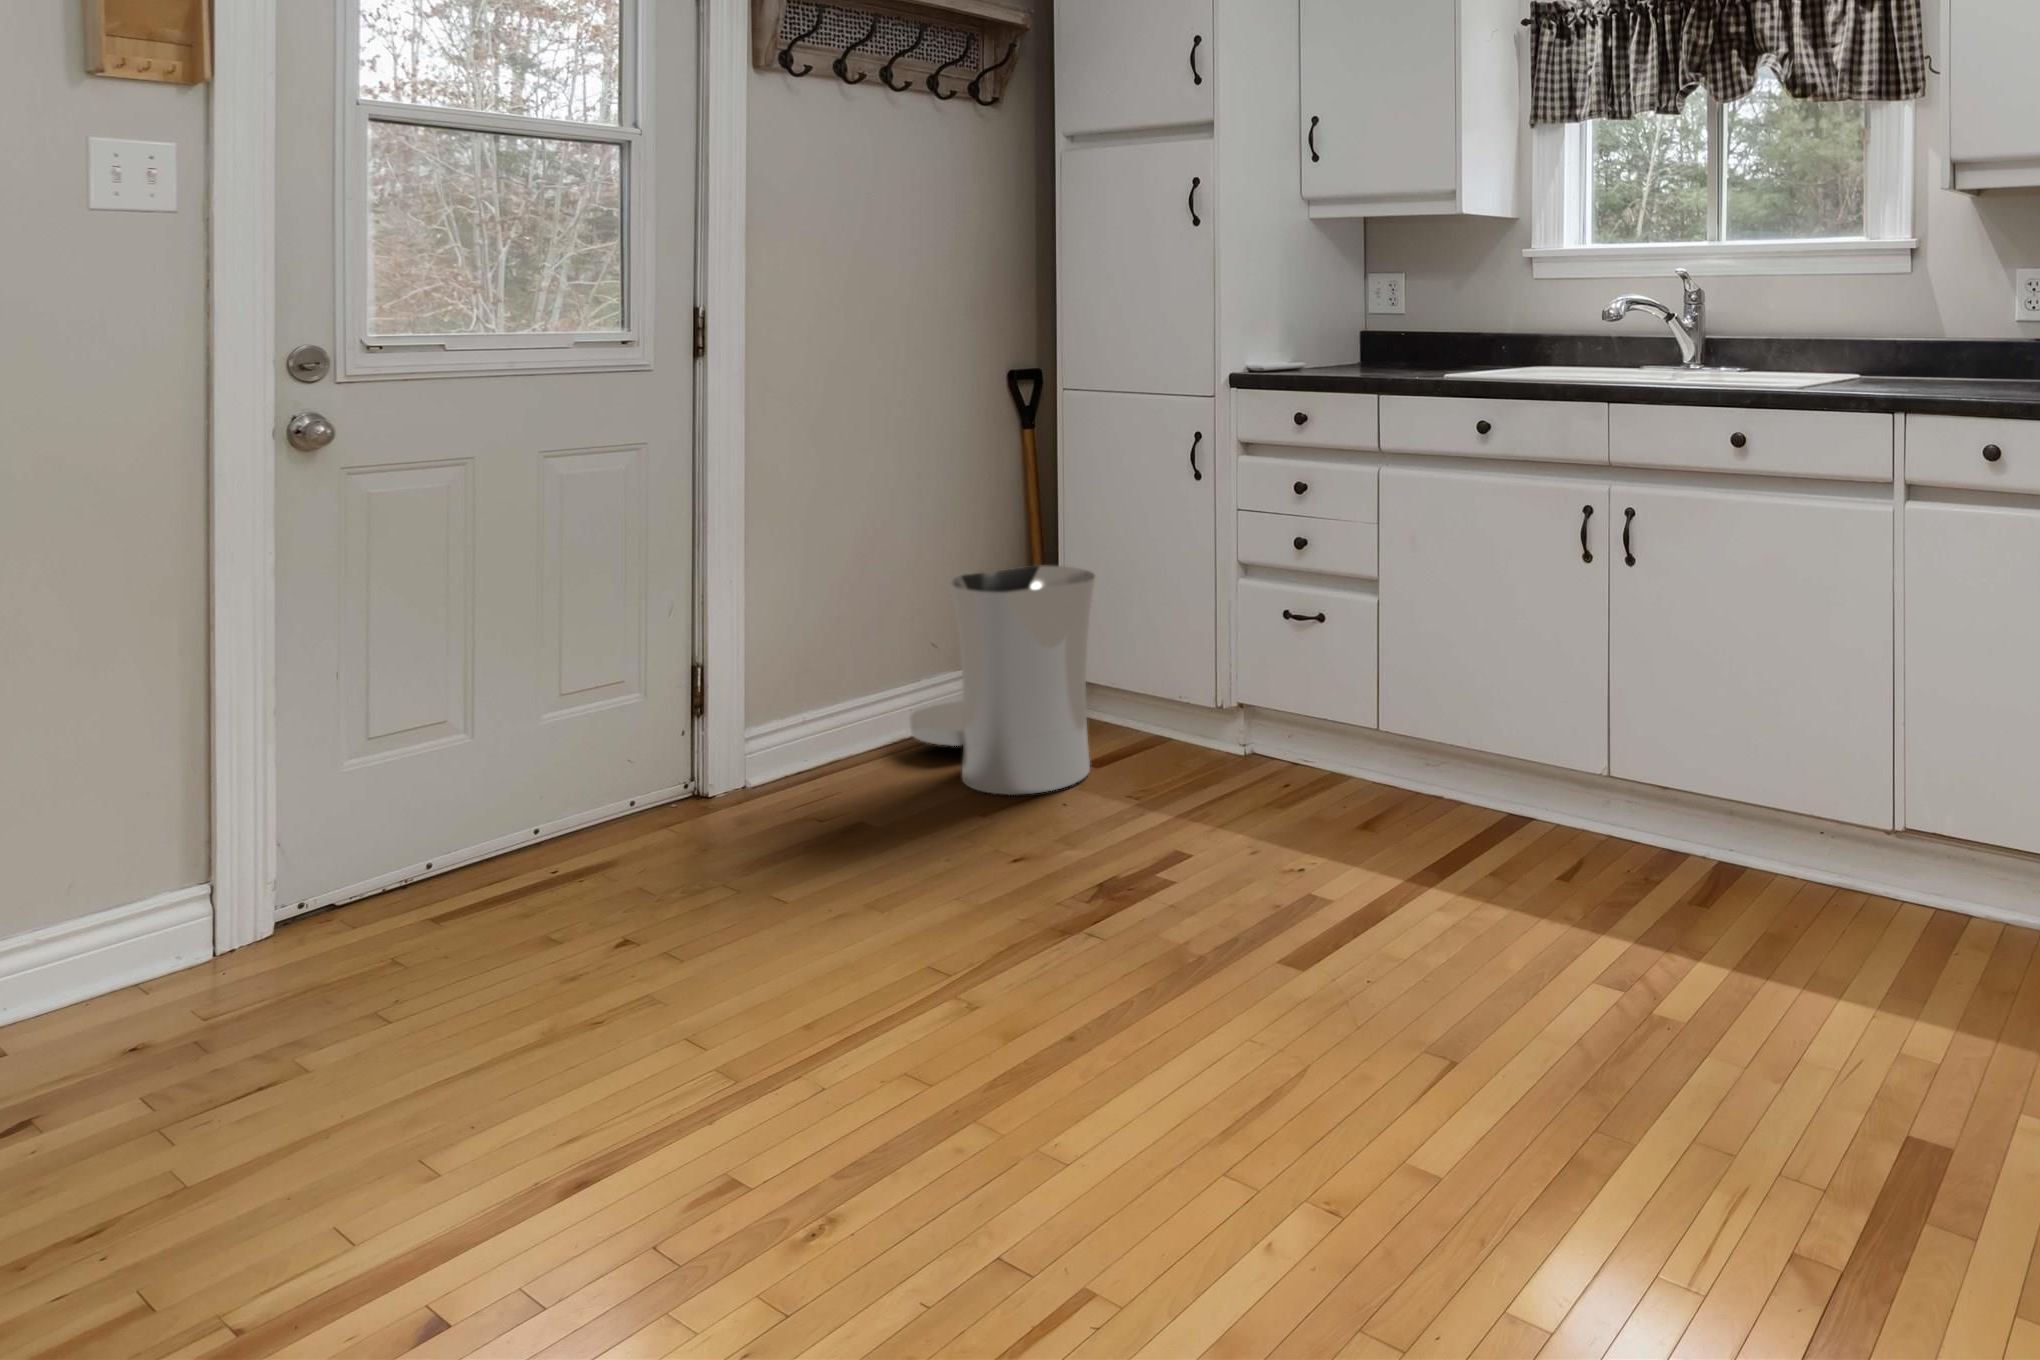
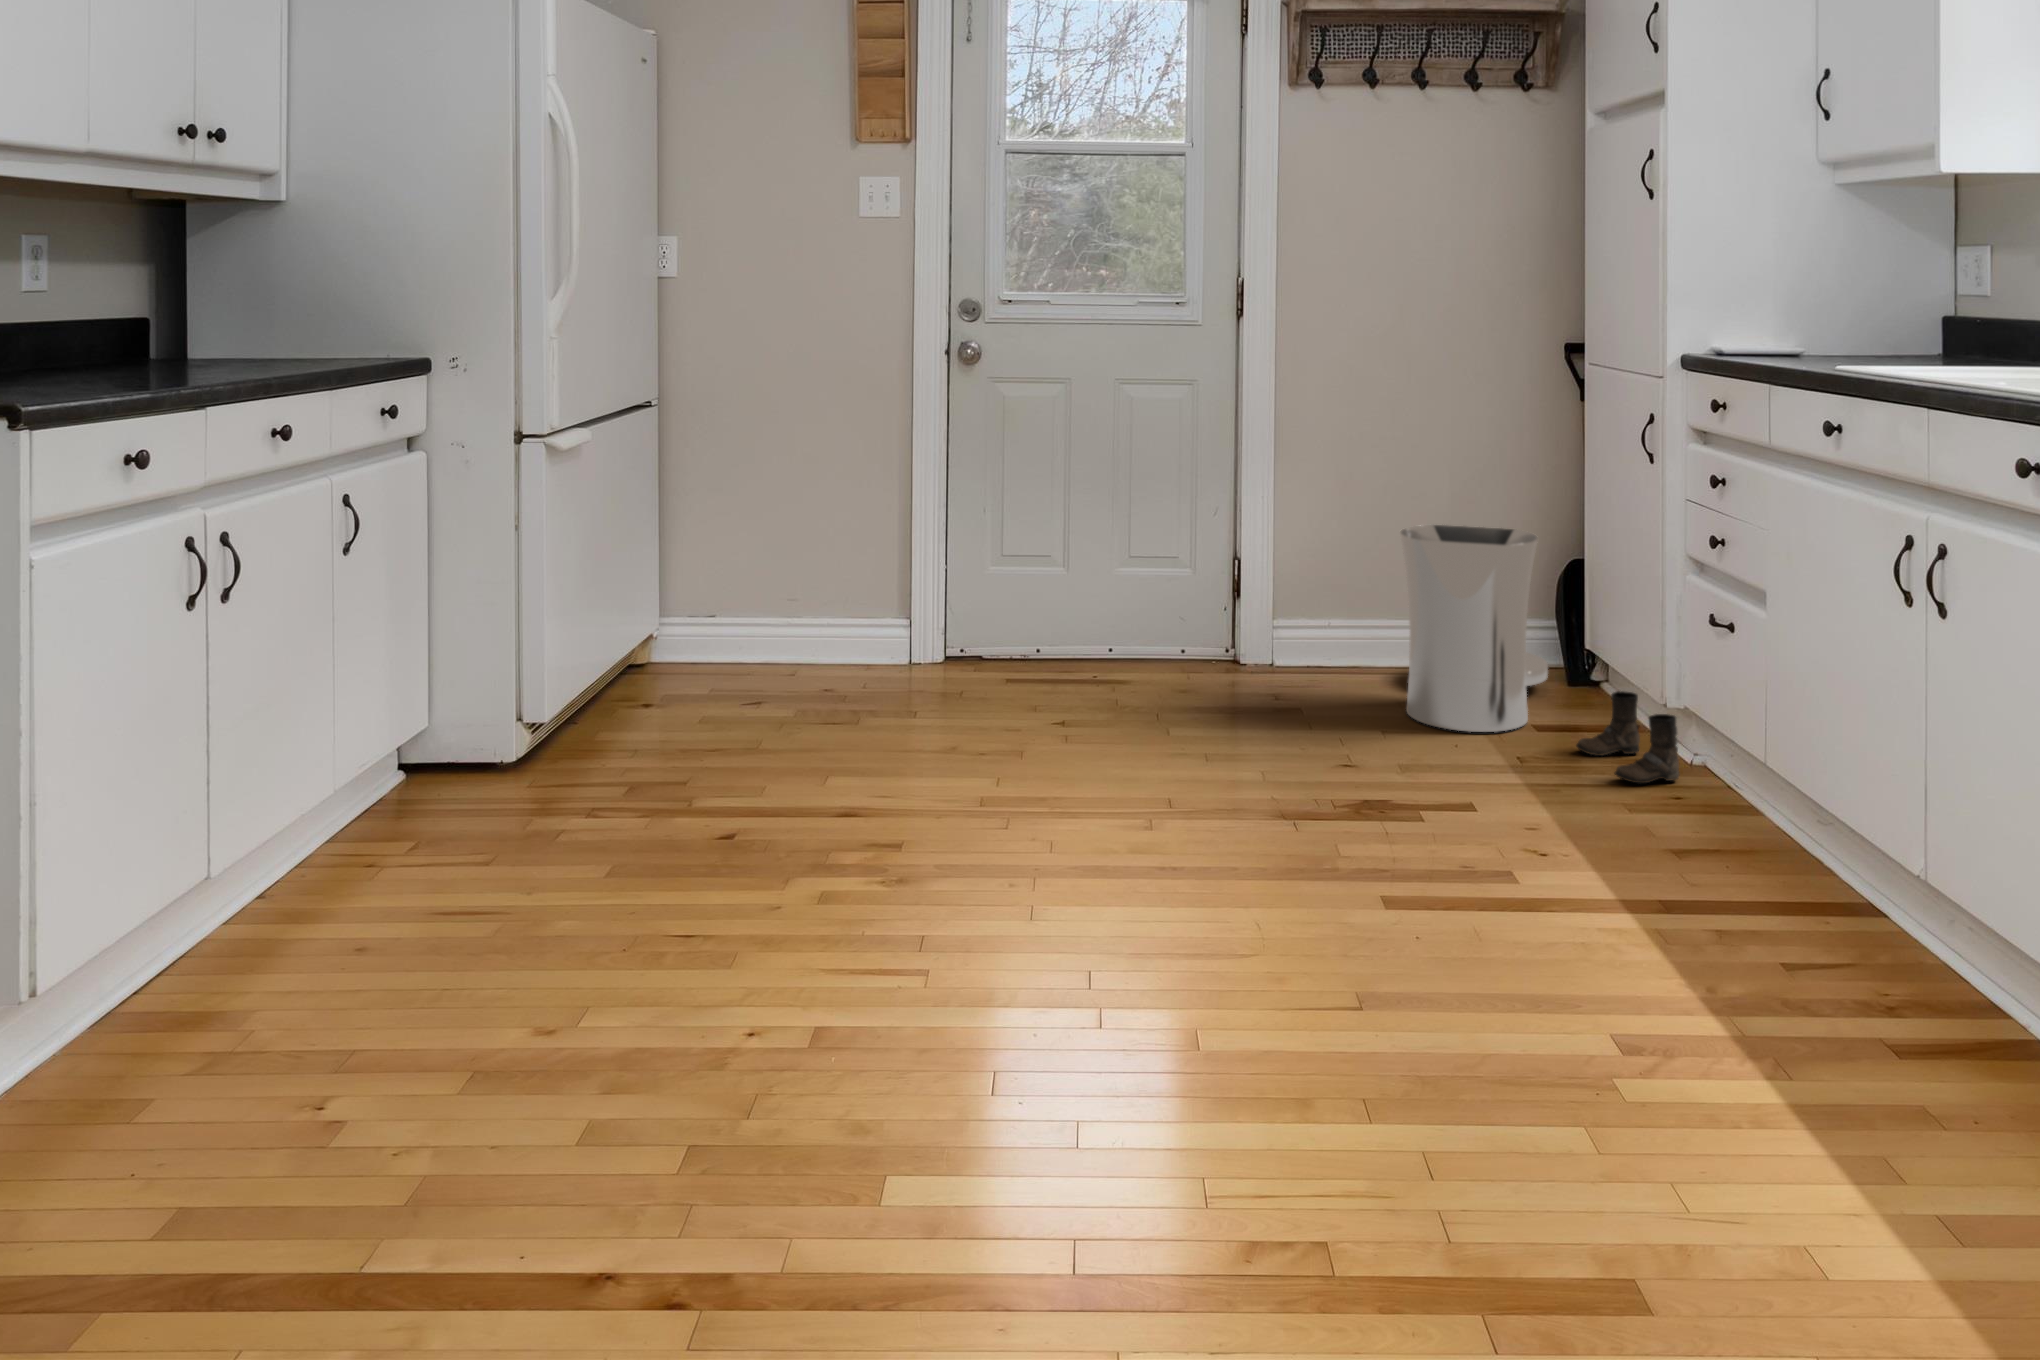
boots: none [1166,703,1279,787] -> present [1576,691,1679,783]

